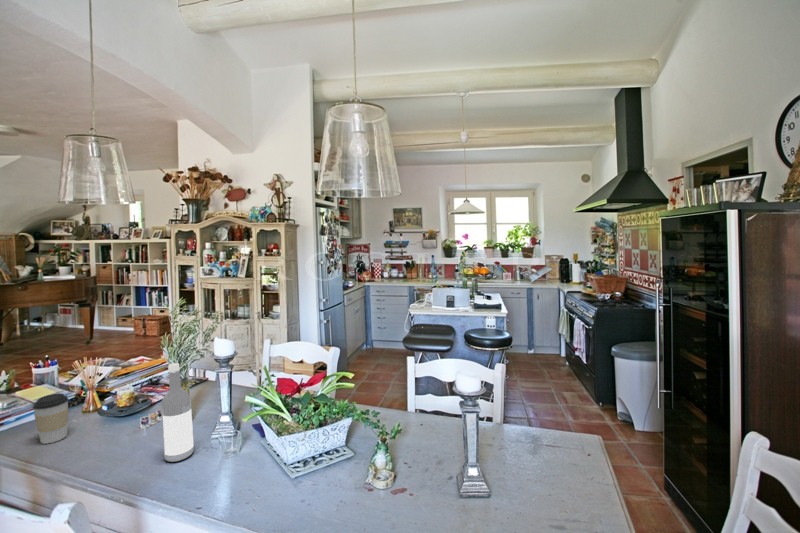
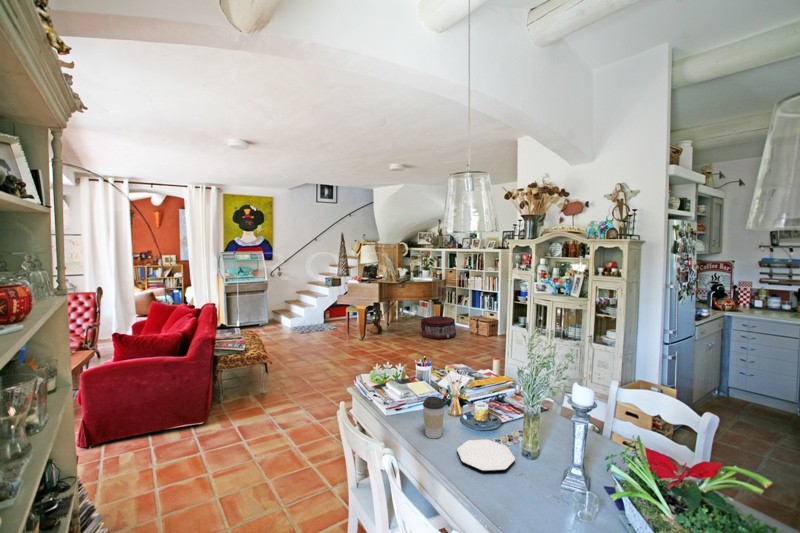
pouf: none [57,321,115,352] -> present [421,316,456,339]
wine bottle: present [161,363,194,462] -> none [524,408,553,515]
plate: none [87,419,161,450] -> present [457,440,515,471]

